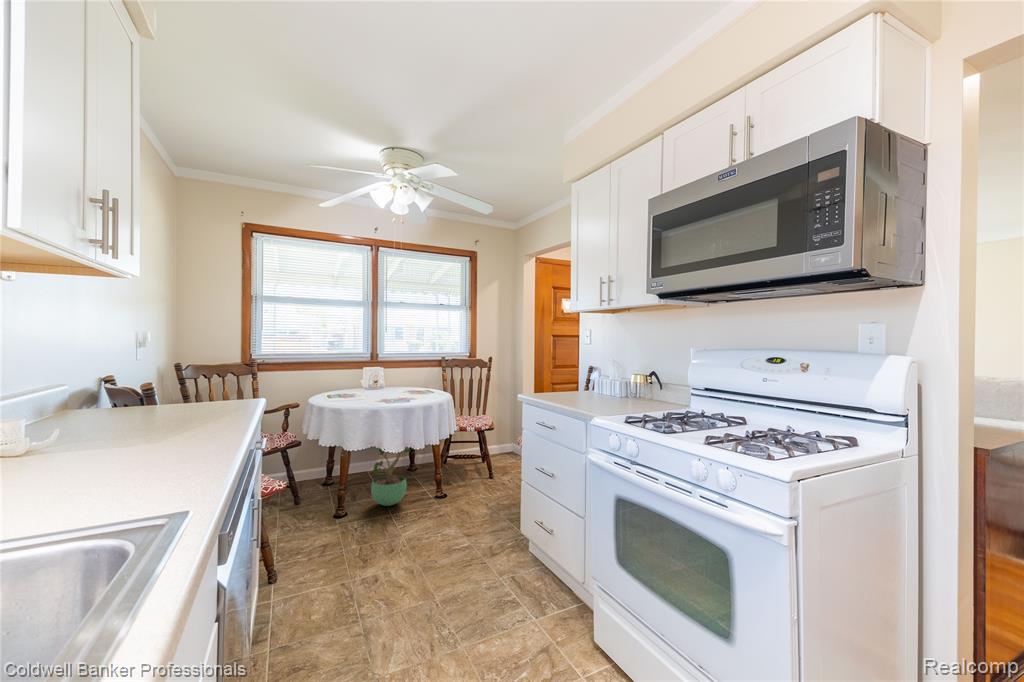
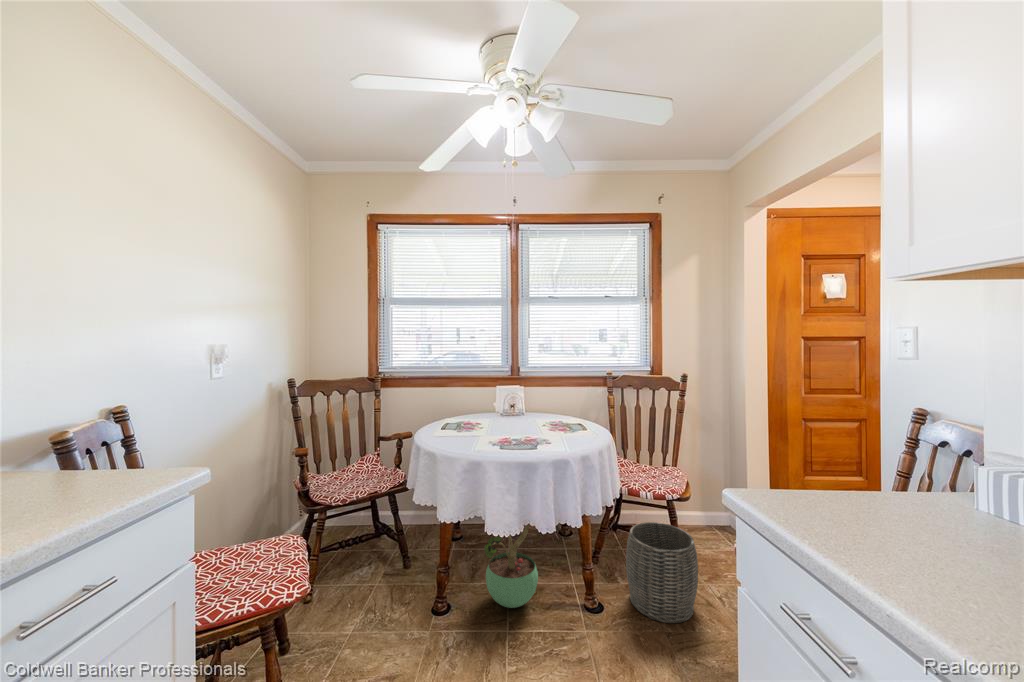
woven basket: none [459,445,499,495] -> present [626,522,698,623]

